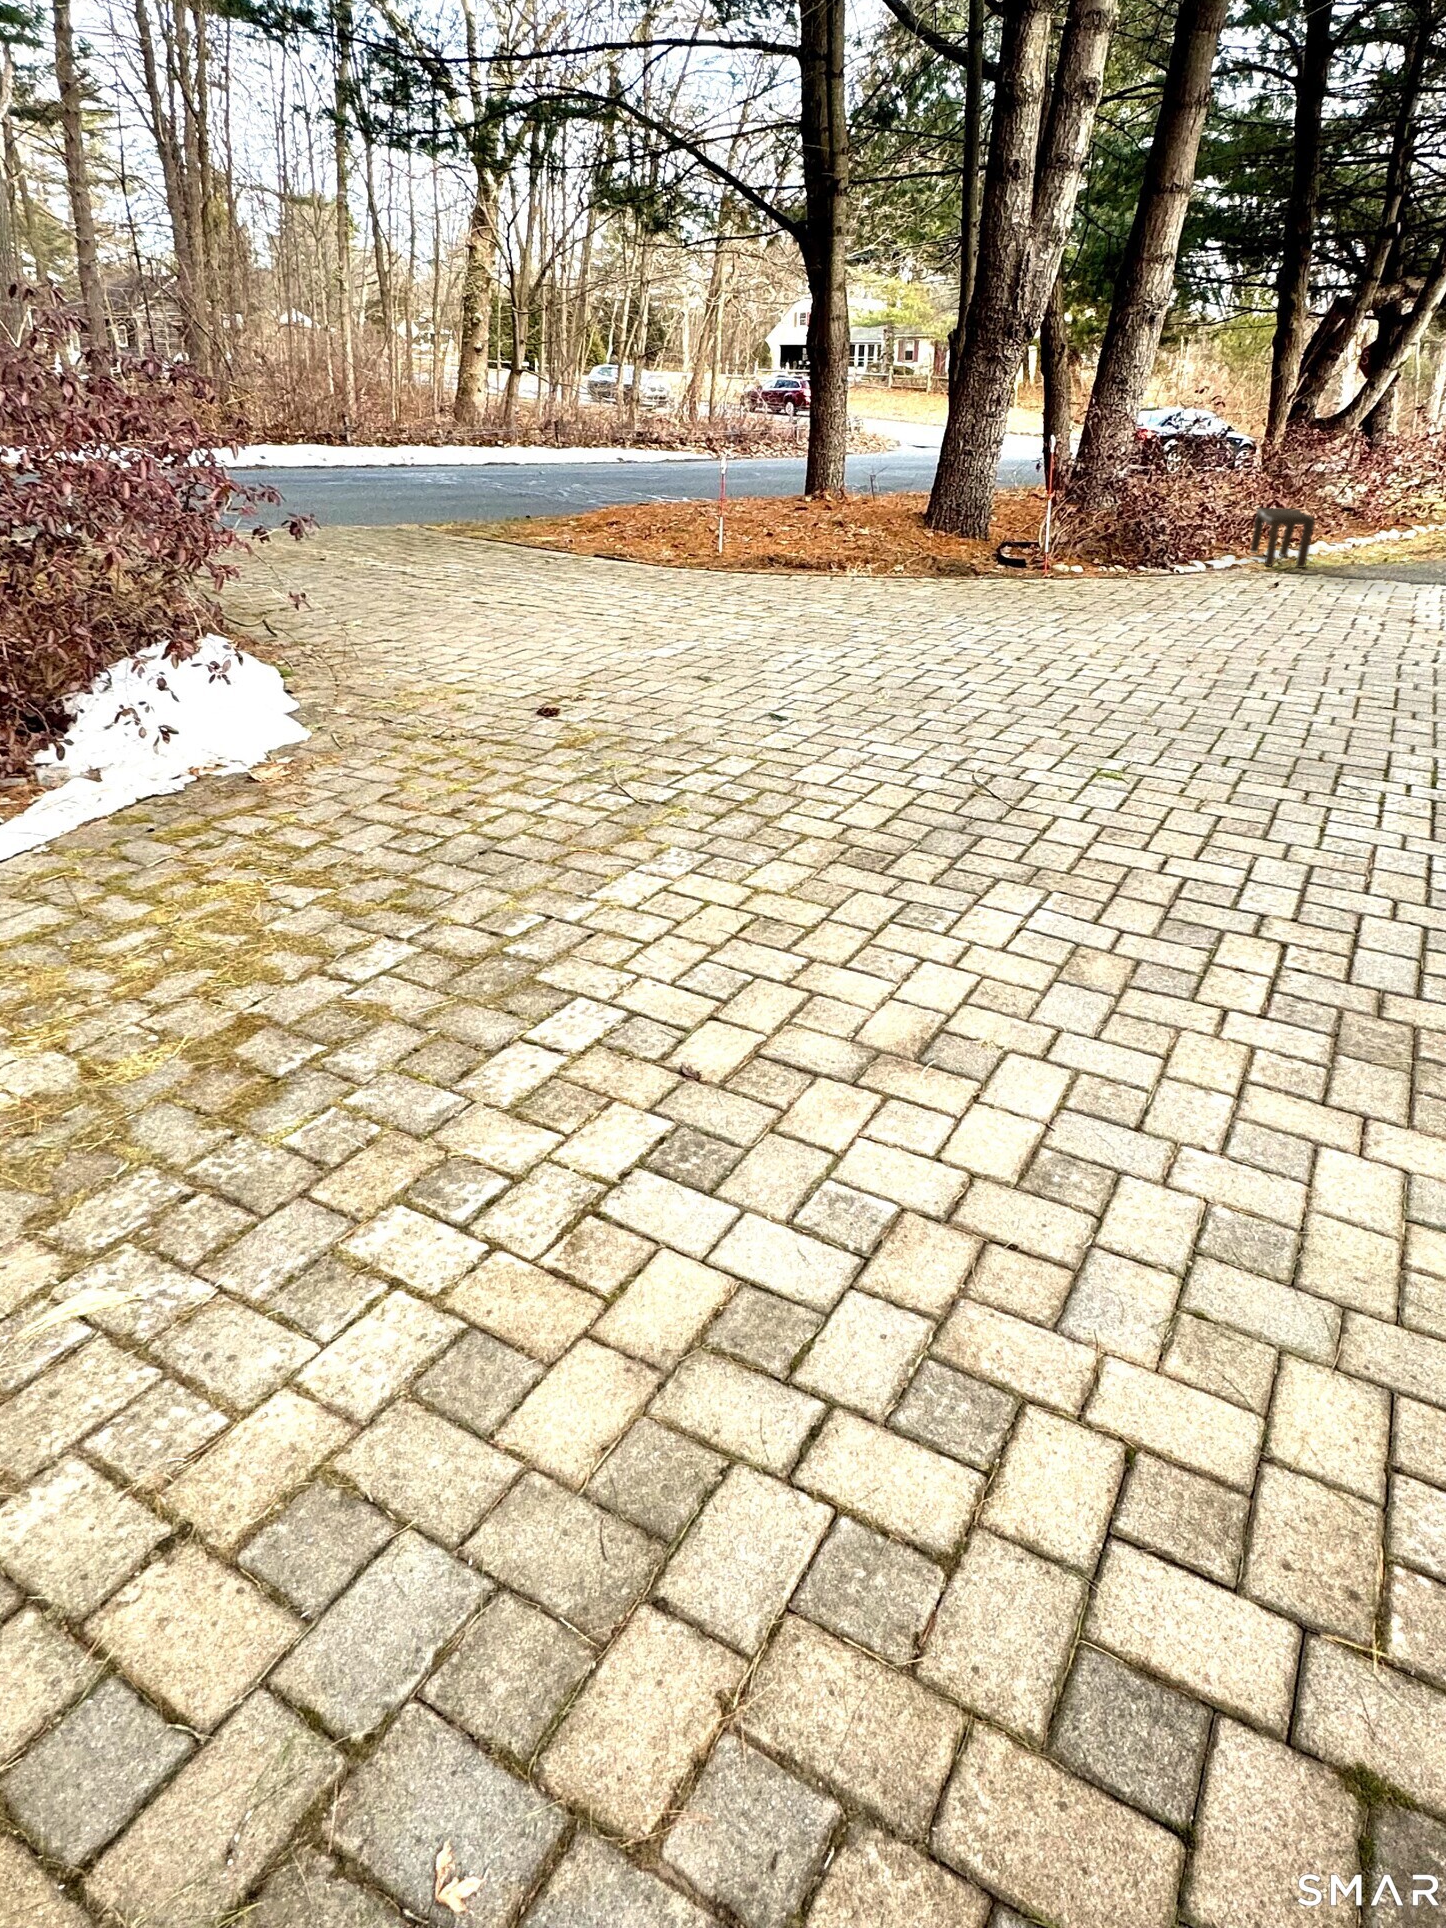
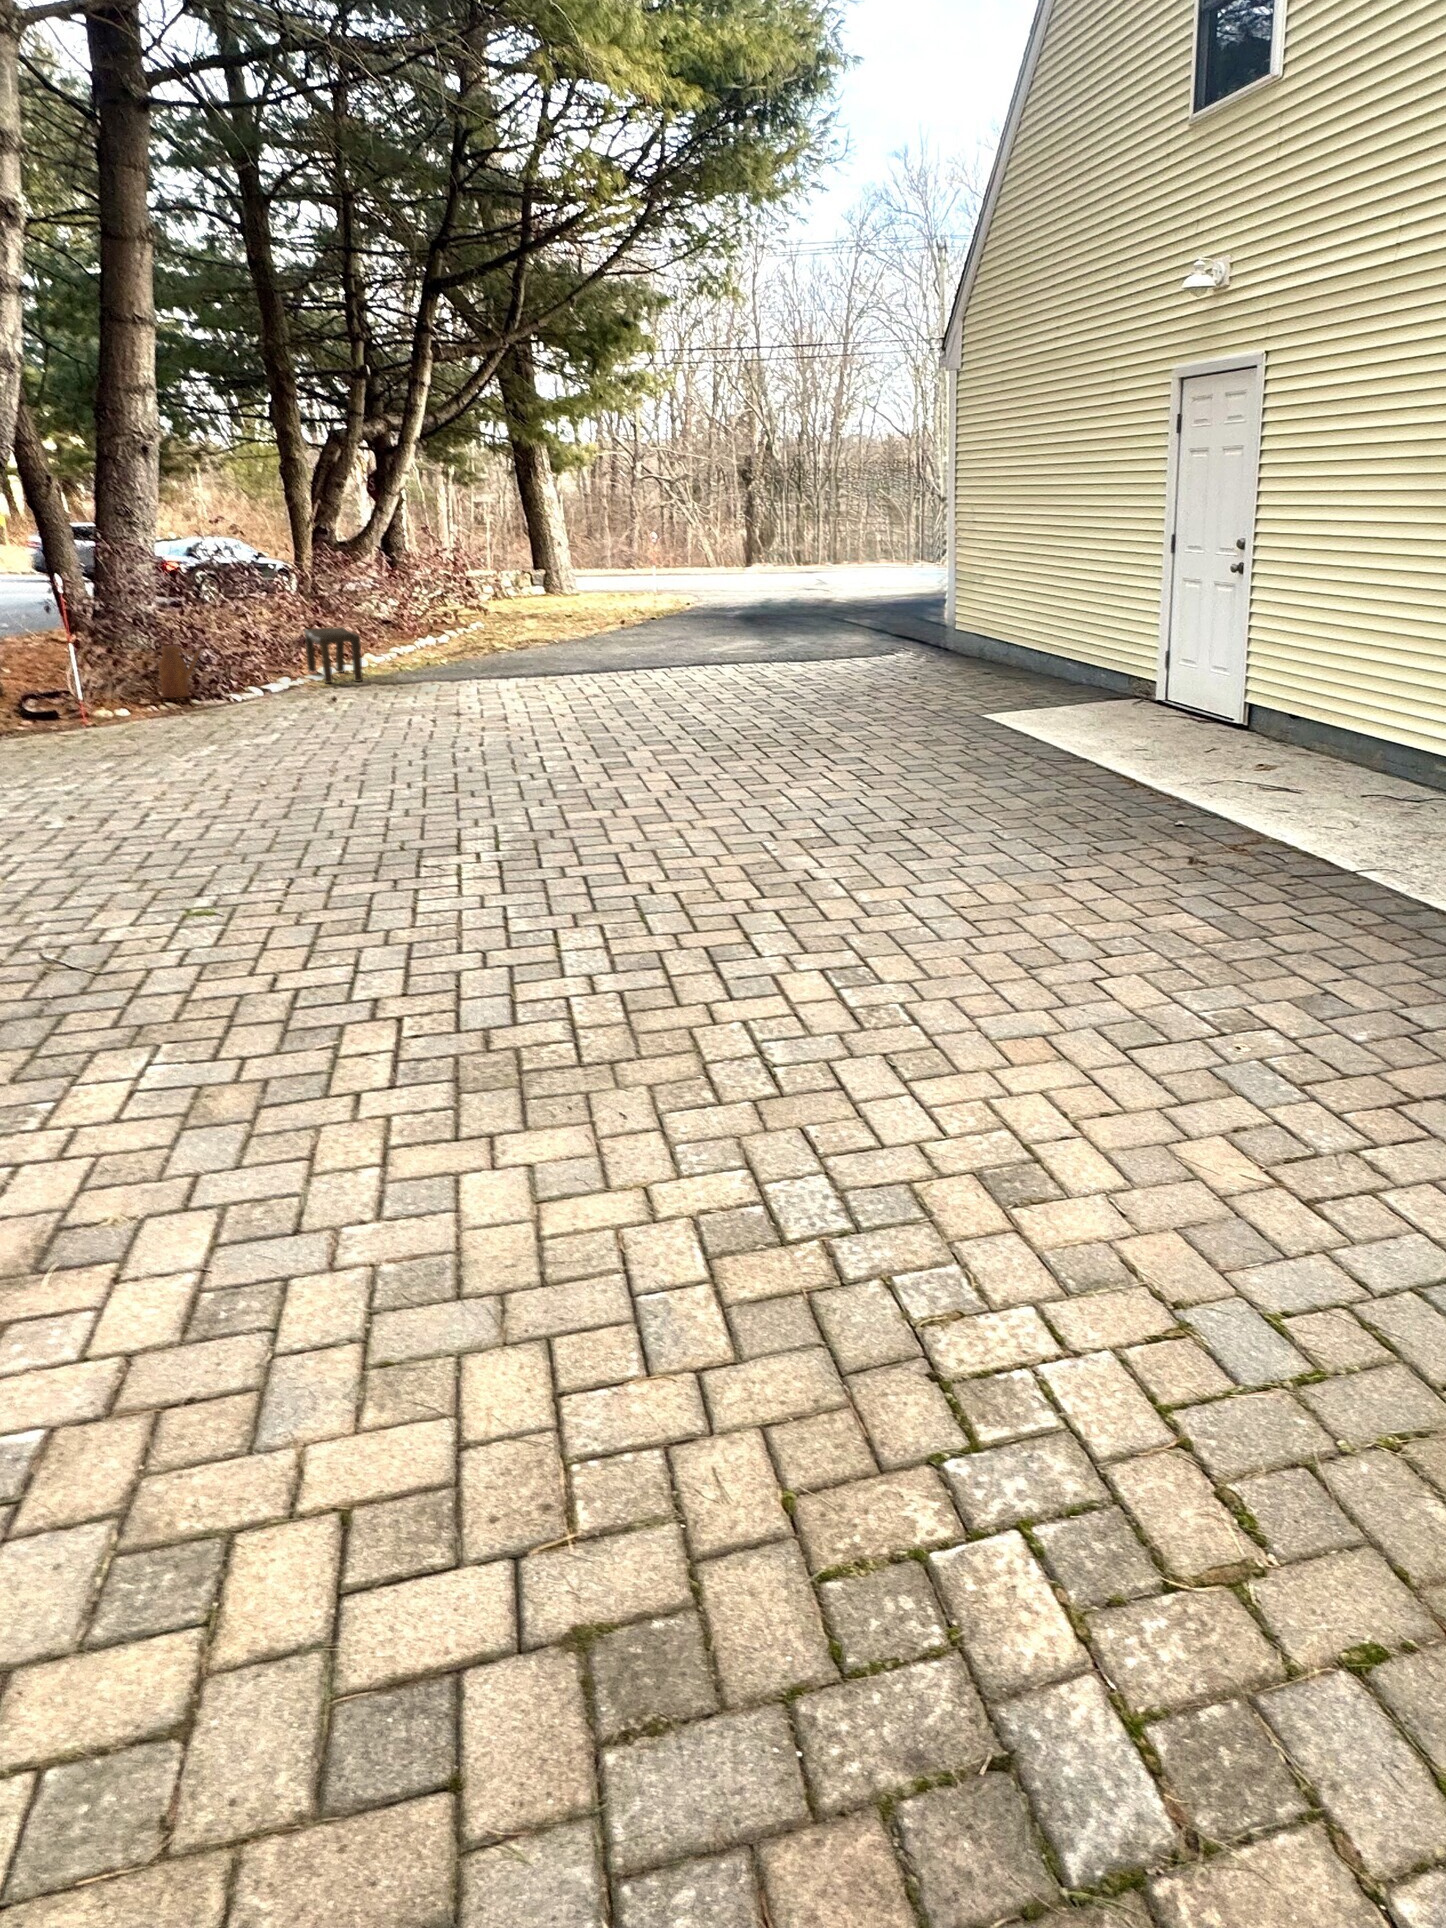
watering can: none [1112,514,1159,564] -> present [153,646,202,698]

